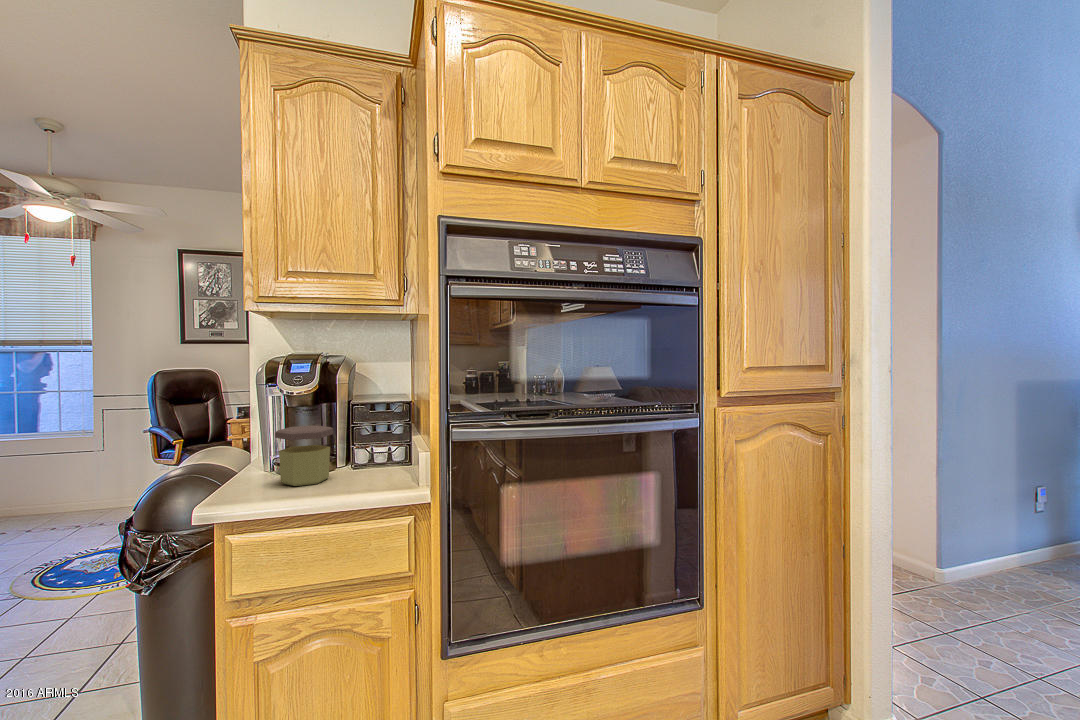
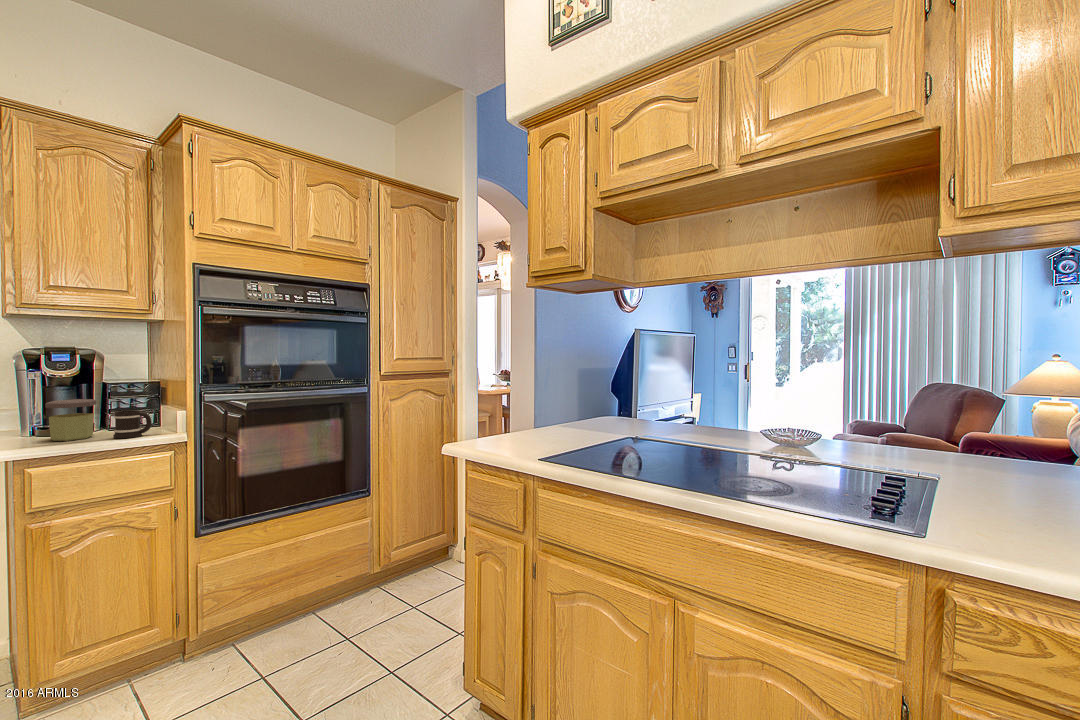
mug: none [342,447,388,491] -> present [113,410,152,438]

